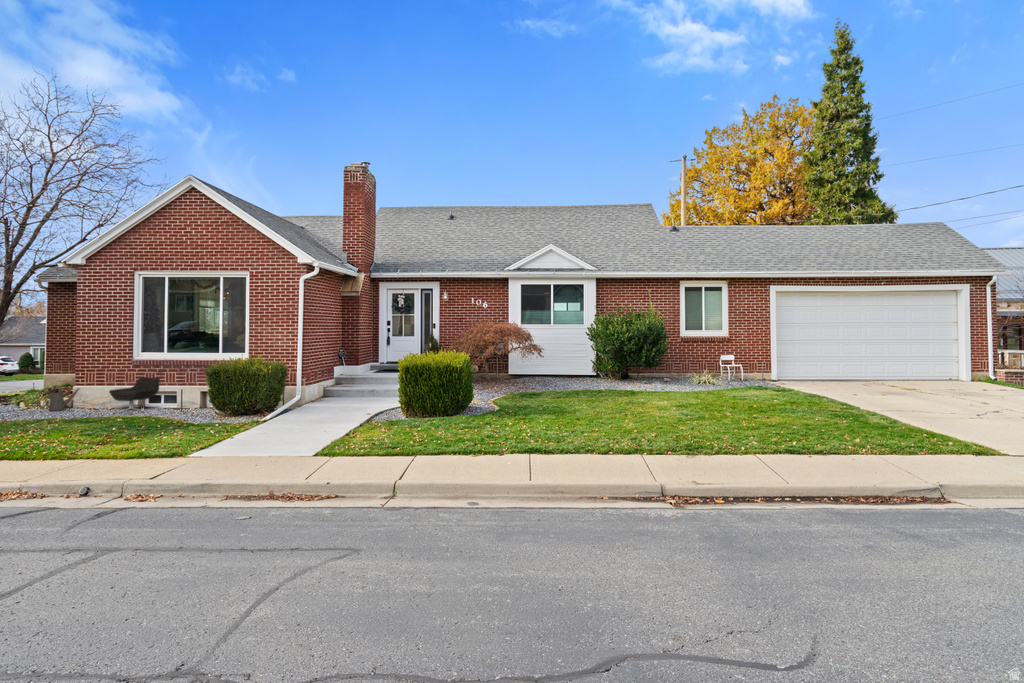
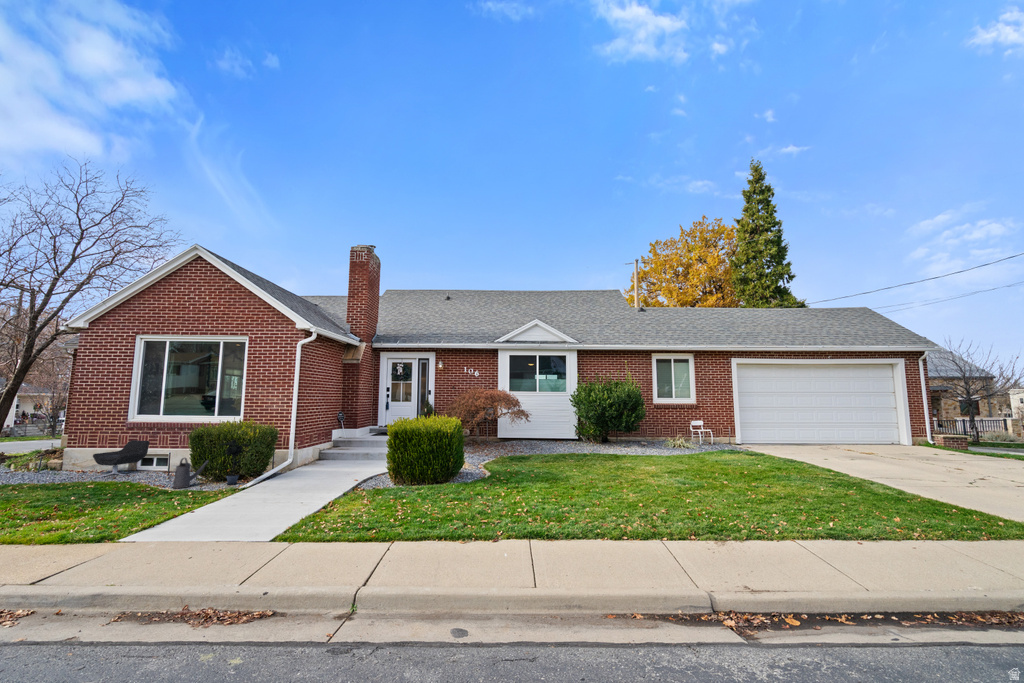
potted plant: none [233,373,264,418] -> present [220,440,250,485]
watering can: present [45,386,79,411] -> present [169,458,209,488]

